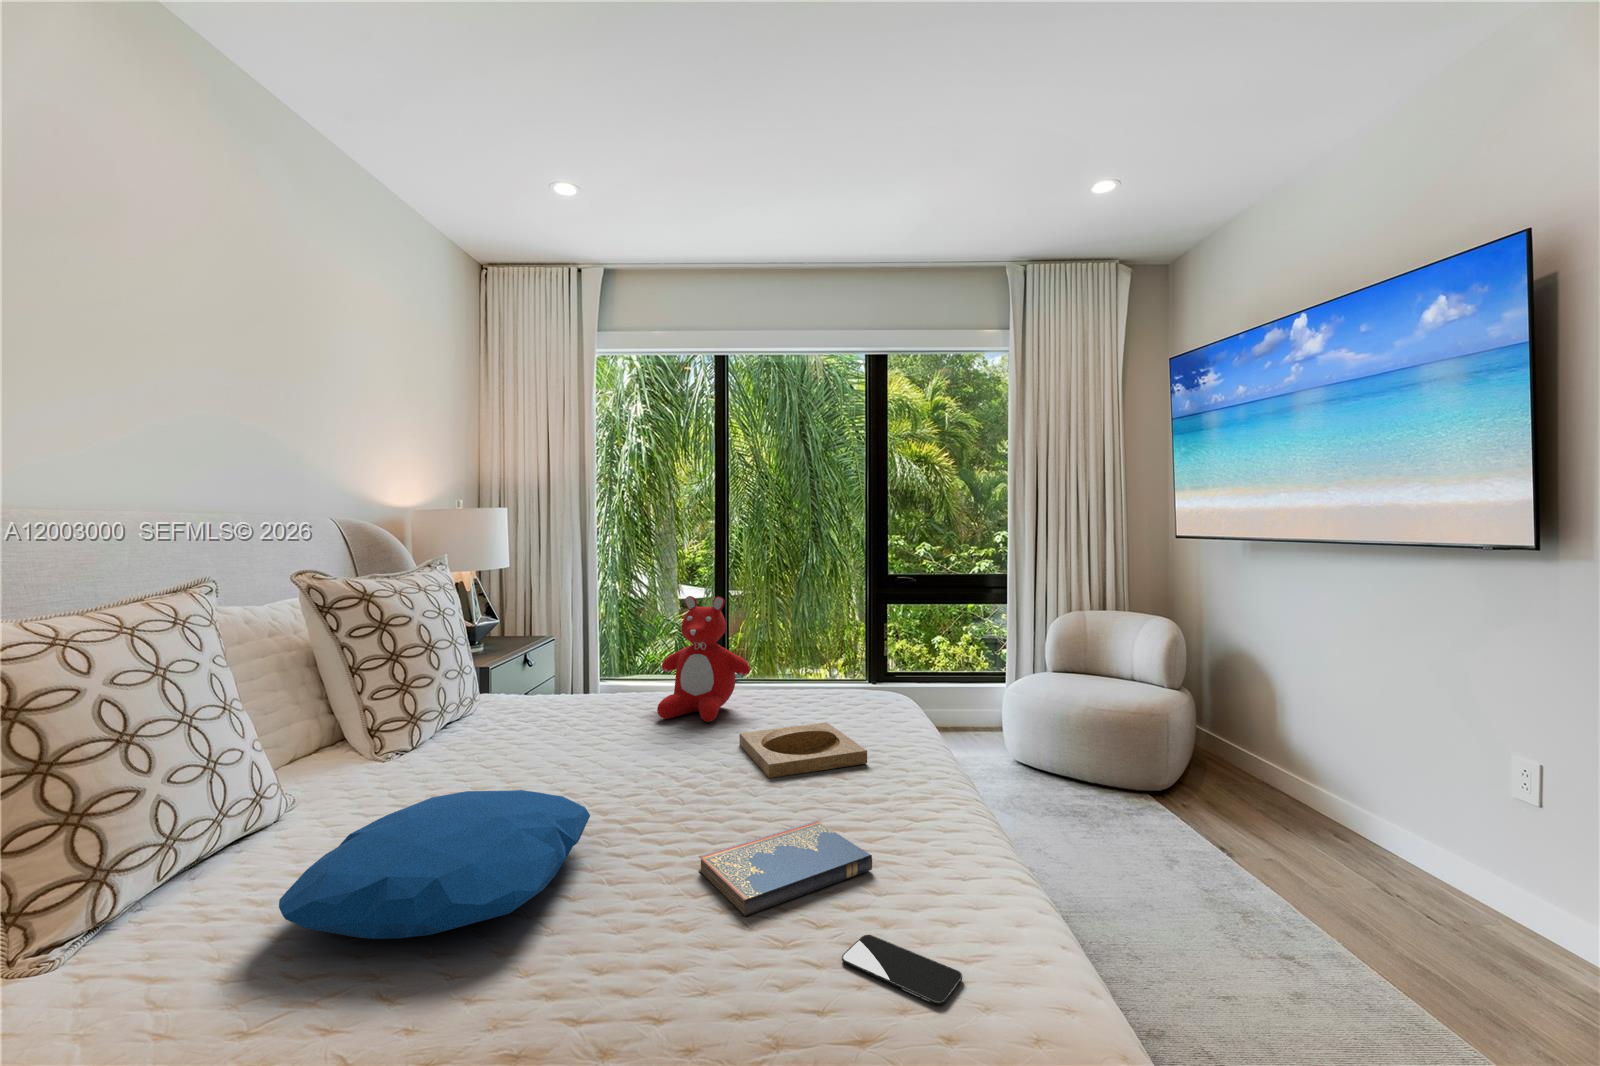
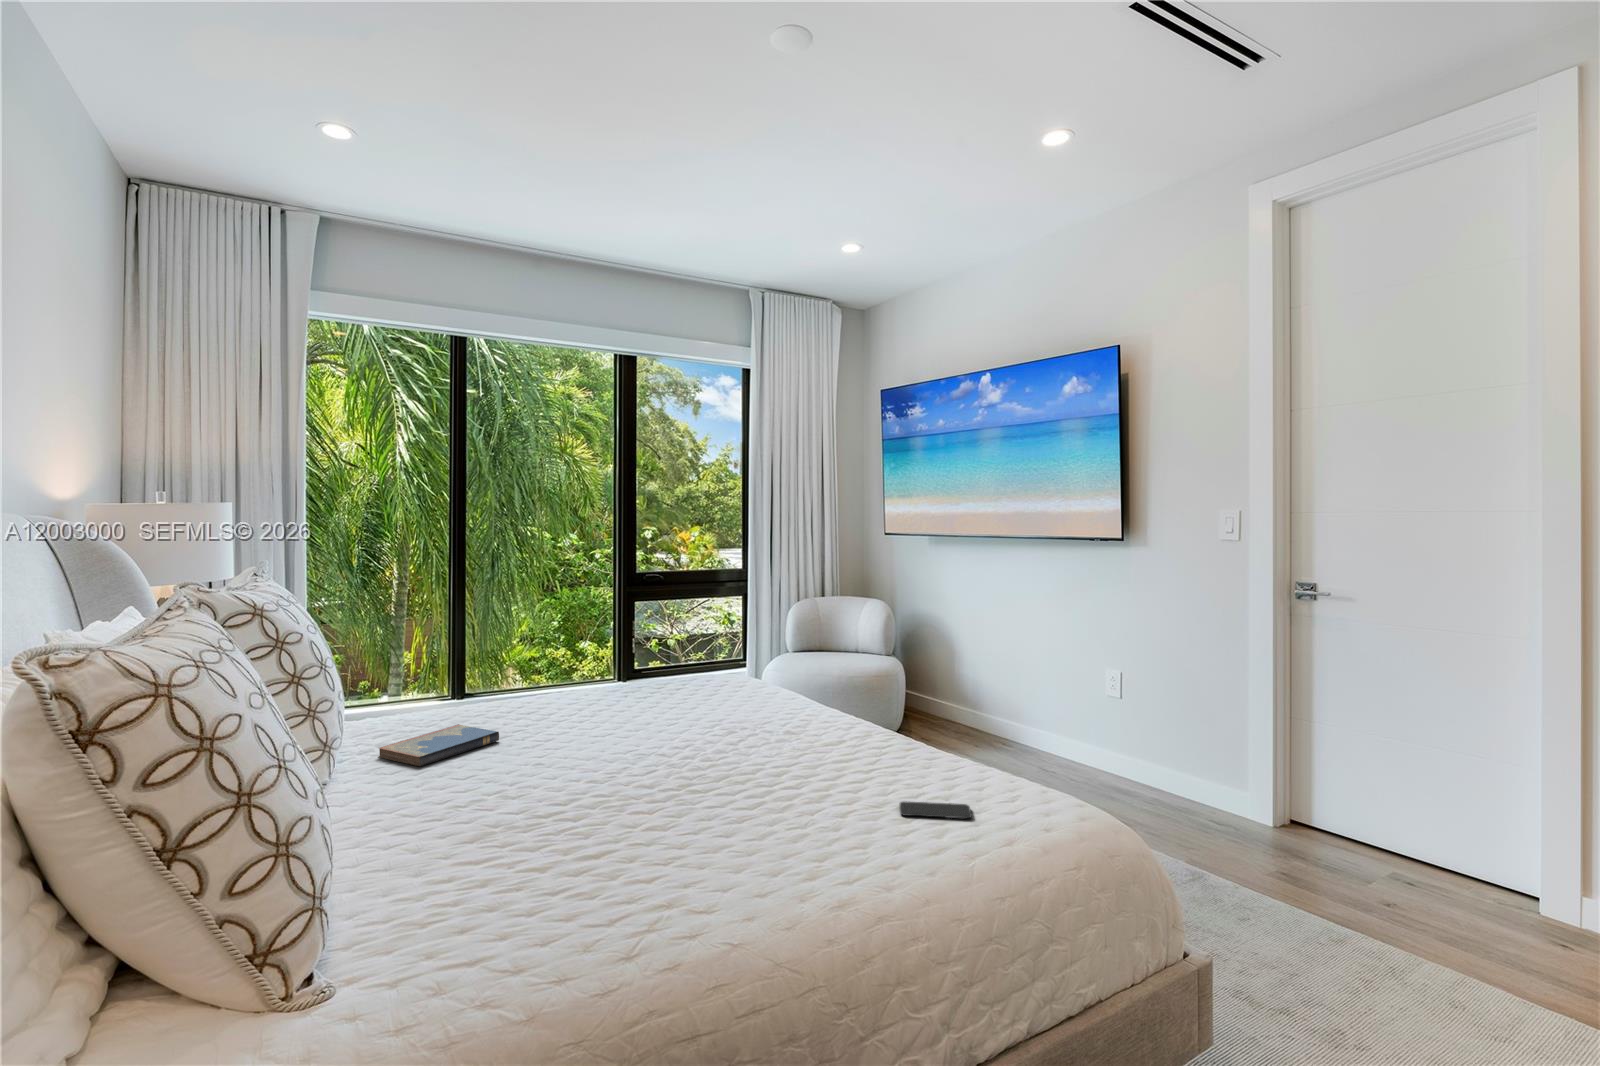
teddy bear: present [657,596,750,722] -> none [535,598,629,718]
tray: present [740,722,867,778] -> none [659,700,778,743]
pillow: present [279,790,590,939] -> none [472,765,698,876]
hardcover book: present [699,821,872,917] -> present [379,724,499,767]

